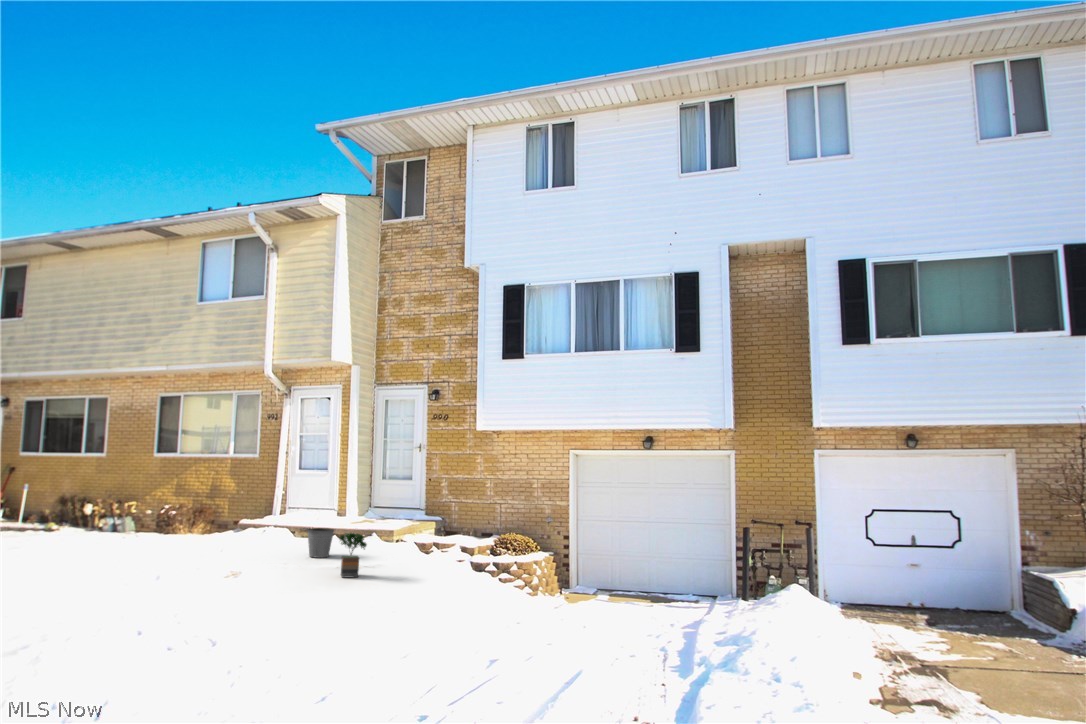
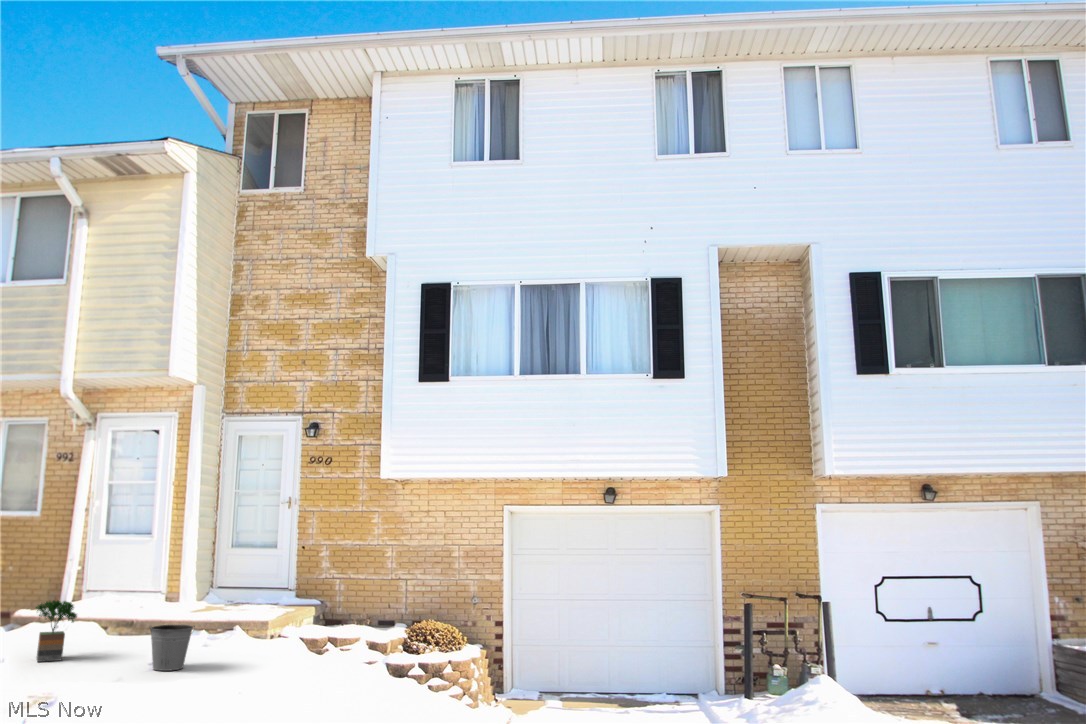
potted tree: present [339,533,367,578] -> present [36,601,77,662]

